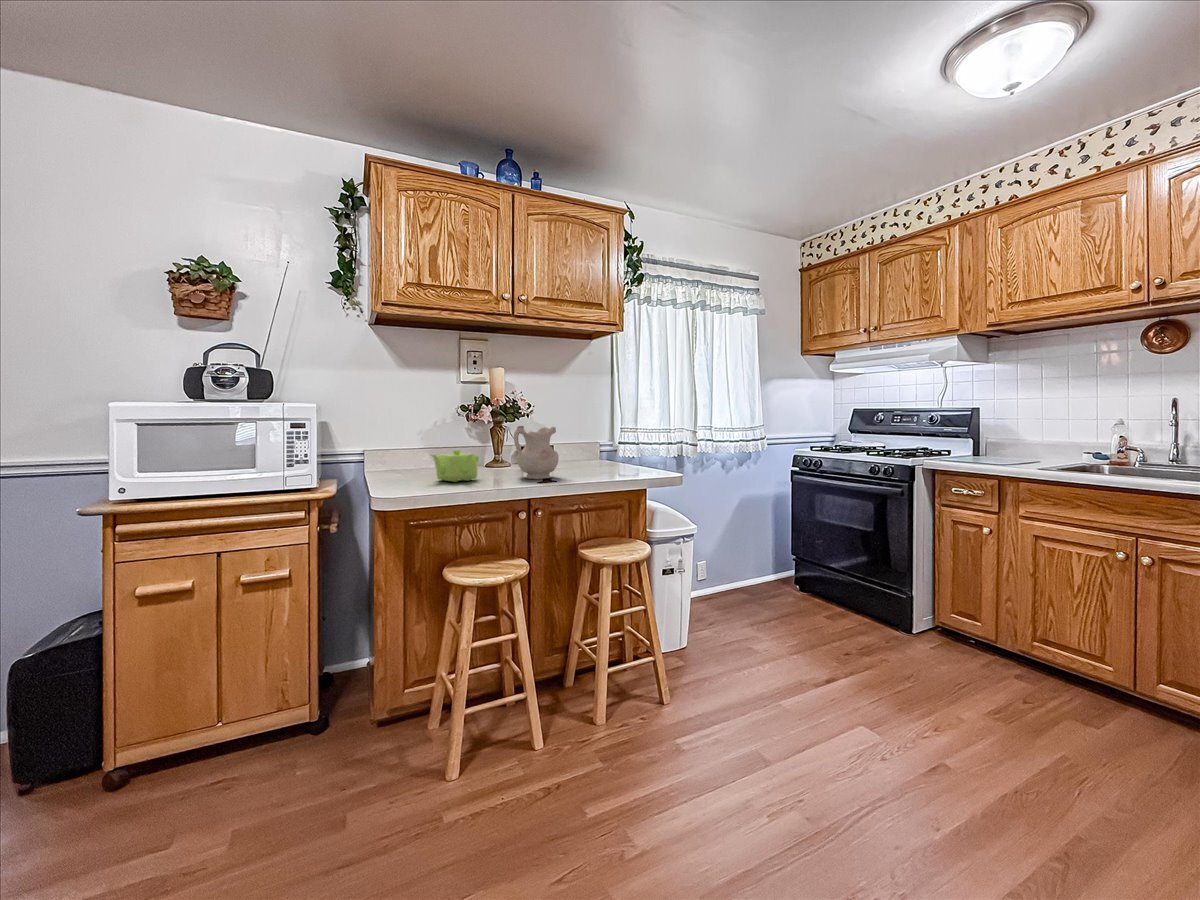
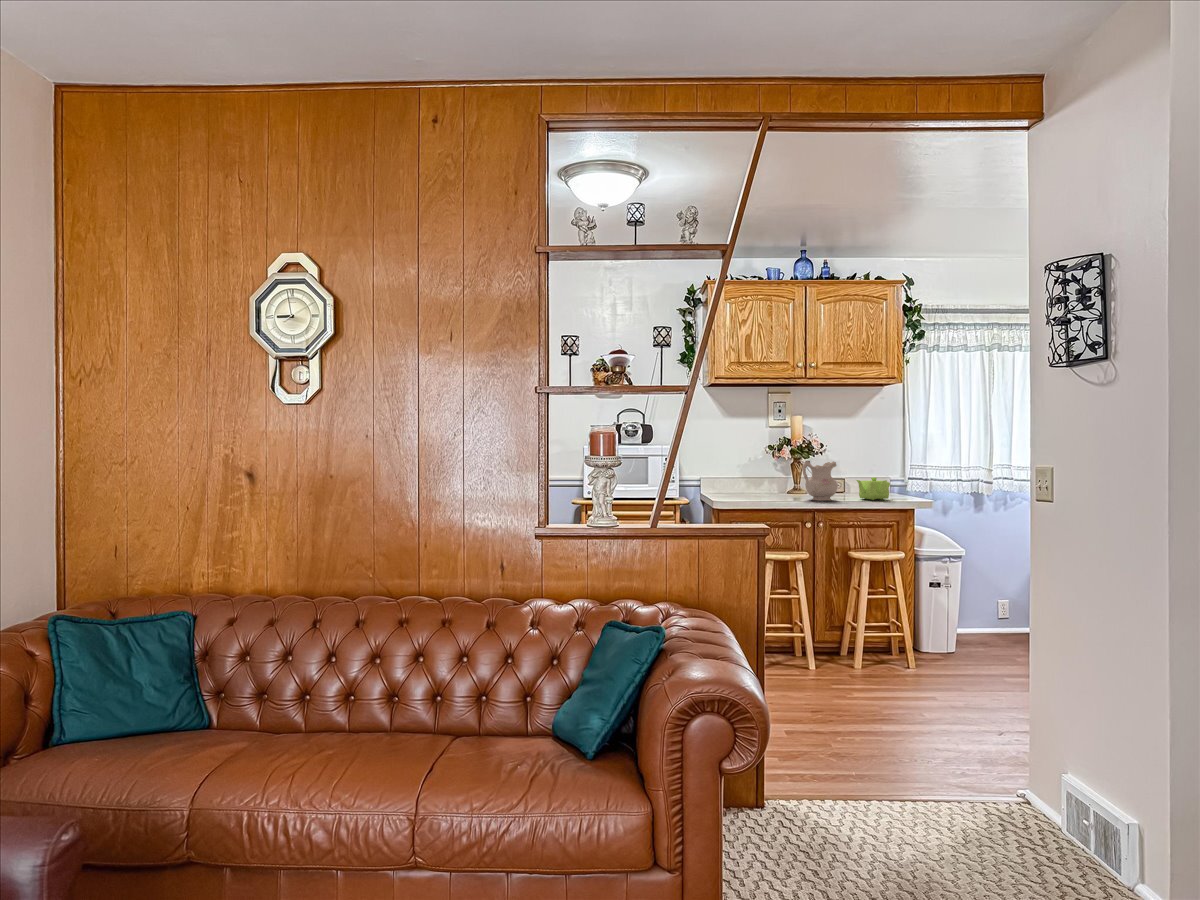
teapot: present [431,450,479,482] -> present [856,477,890,500]

